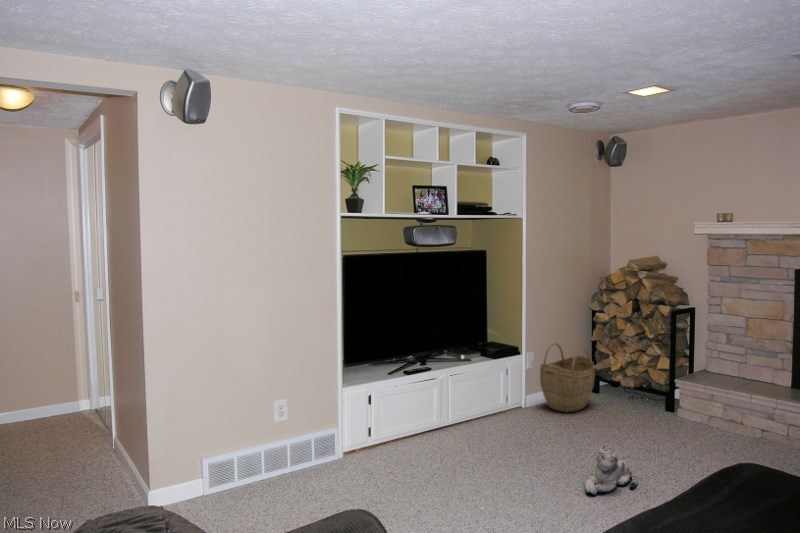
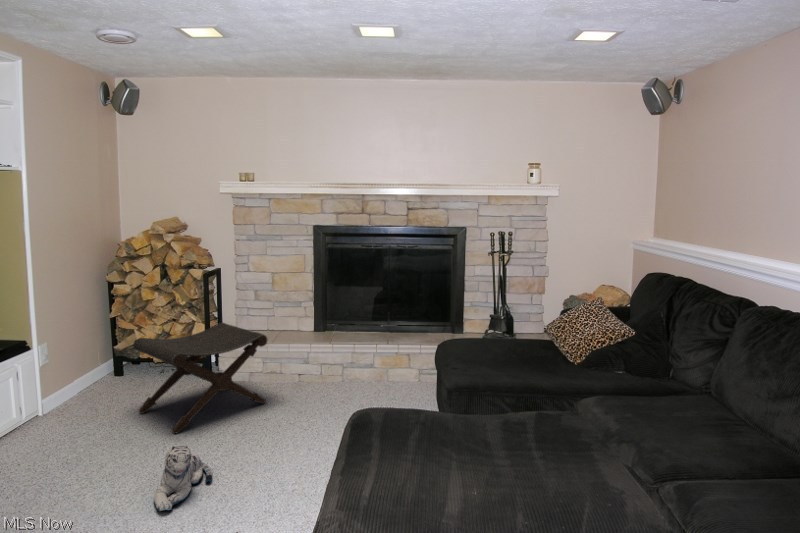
woven basket: present [540,343,595,412] -> none [50,328,123,412]
footstool: none [598,359,721,447] -> present [133,323,267,433]

